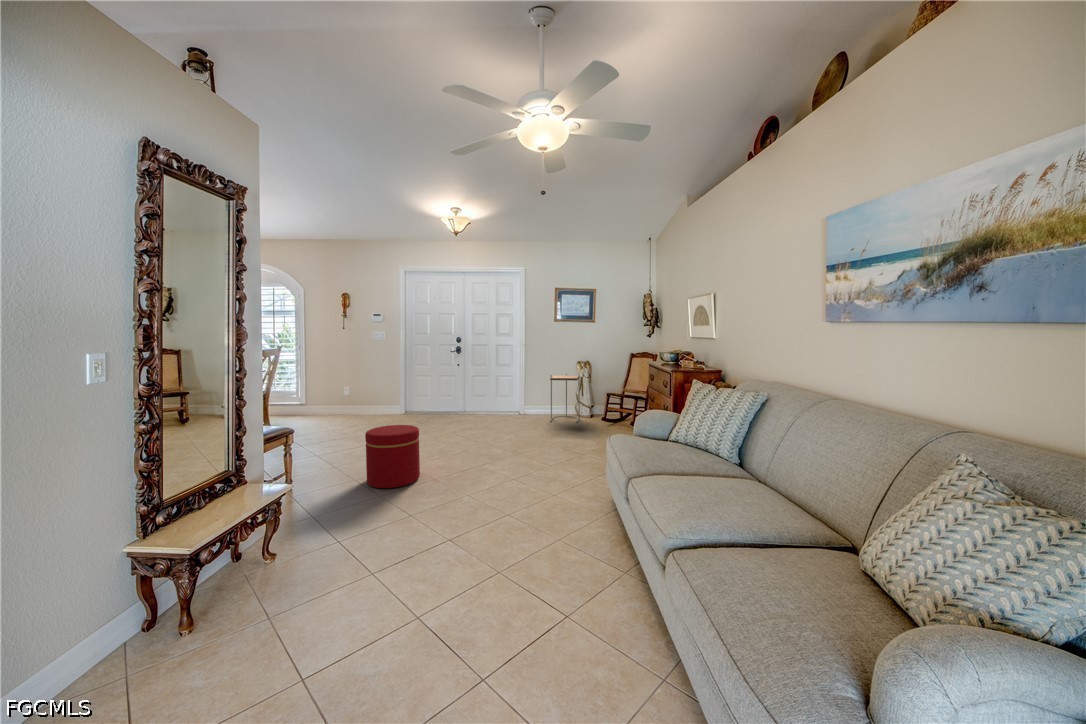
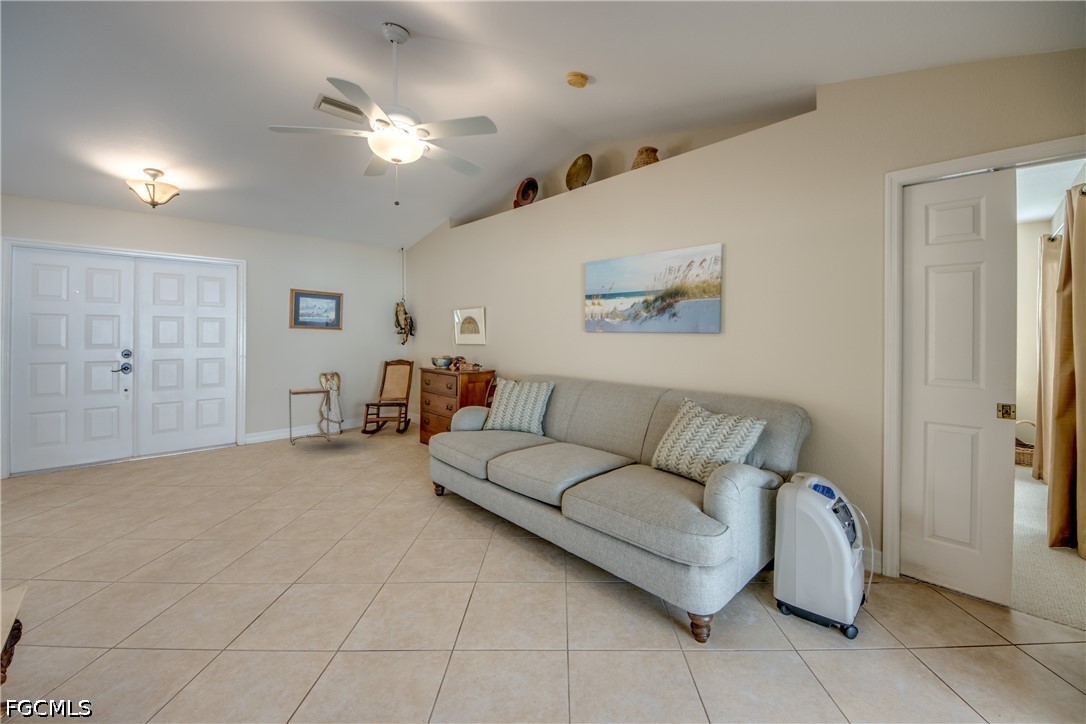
ottoman: present [365,425,420,488] -> none [34,469,153,578]

